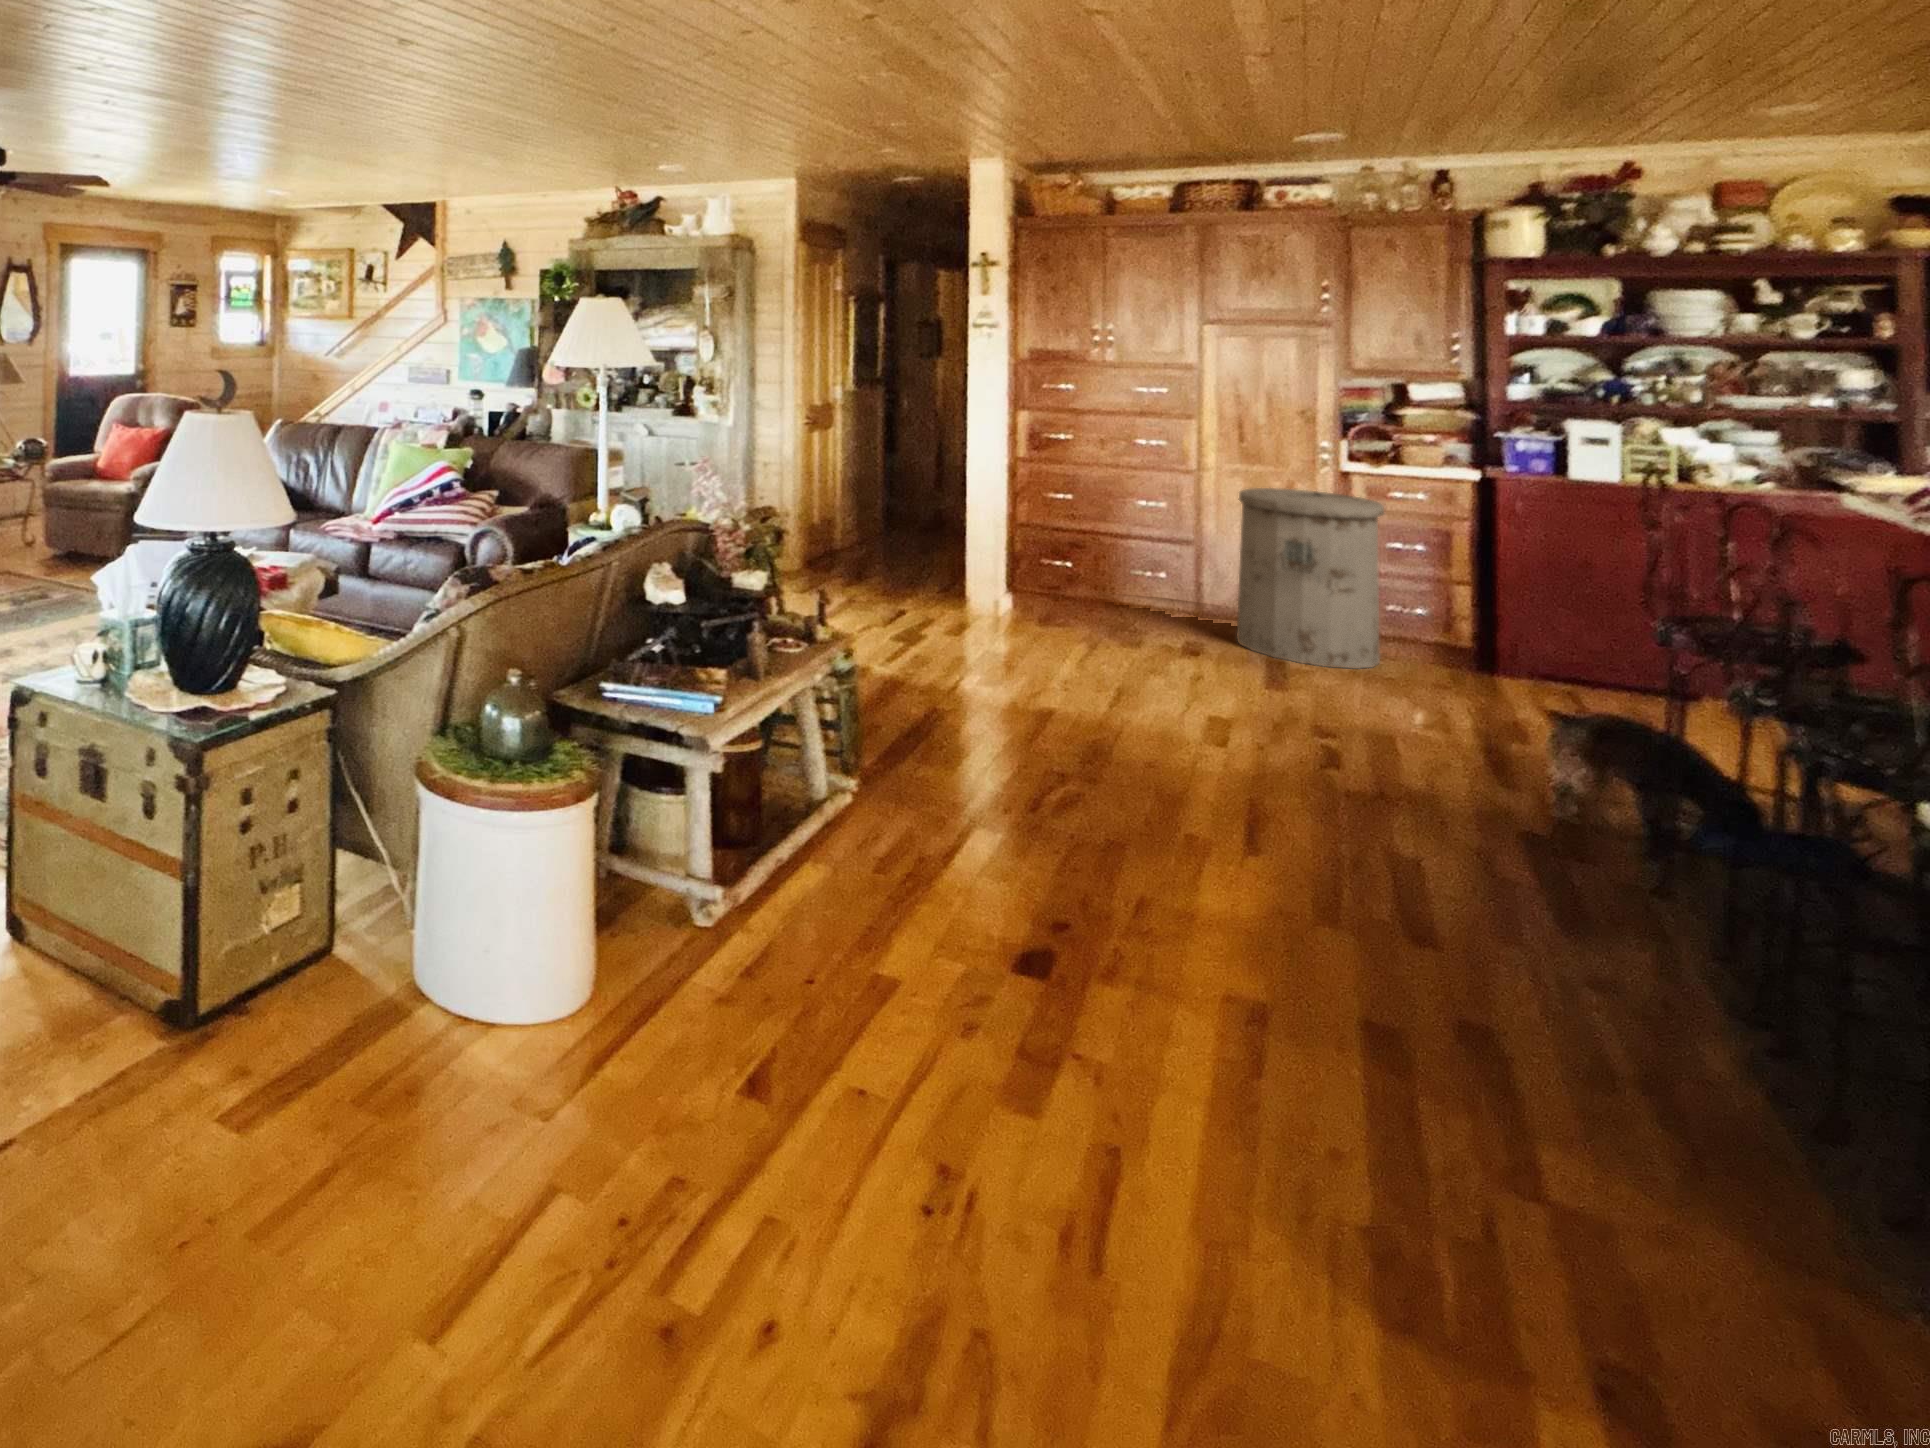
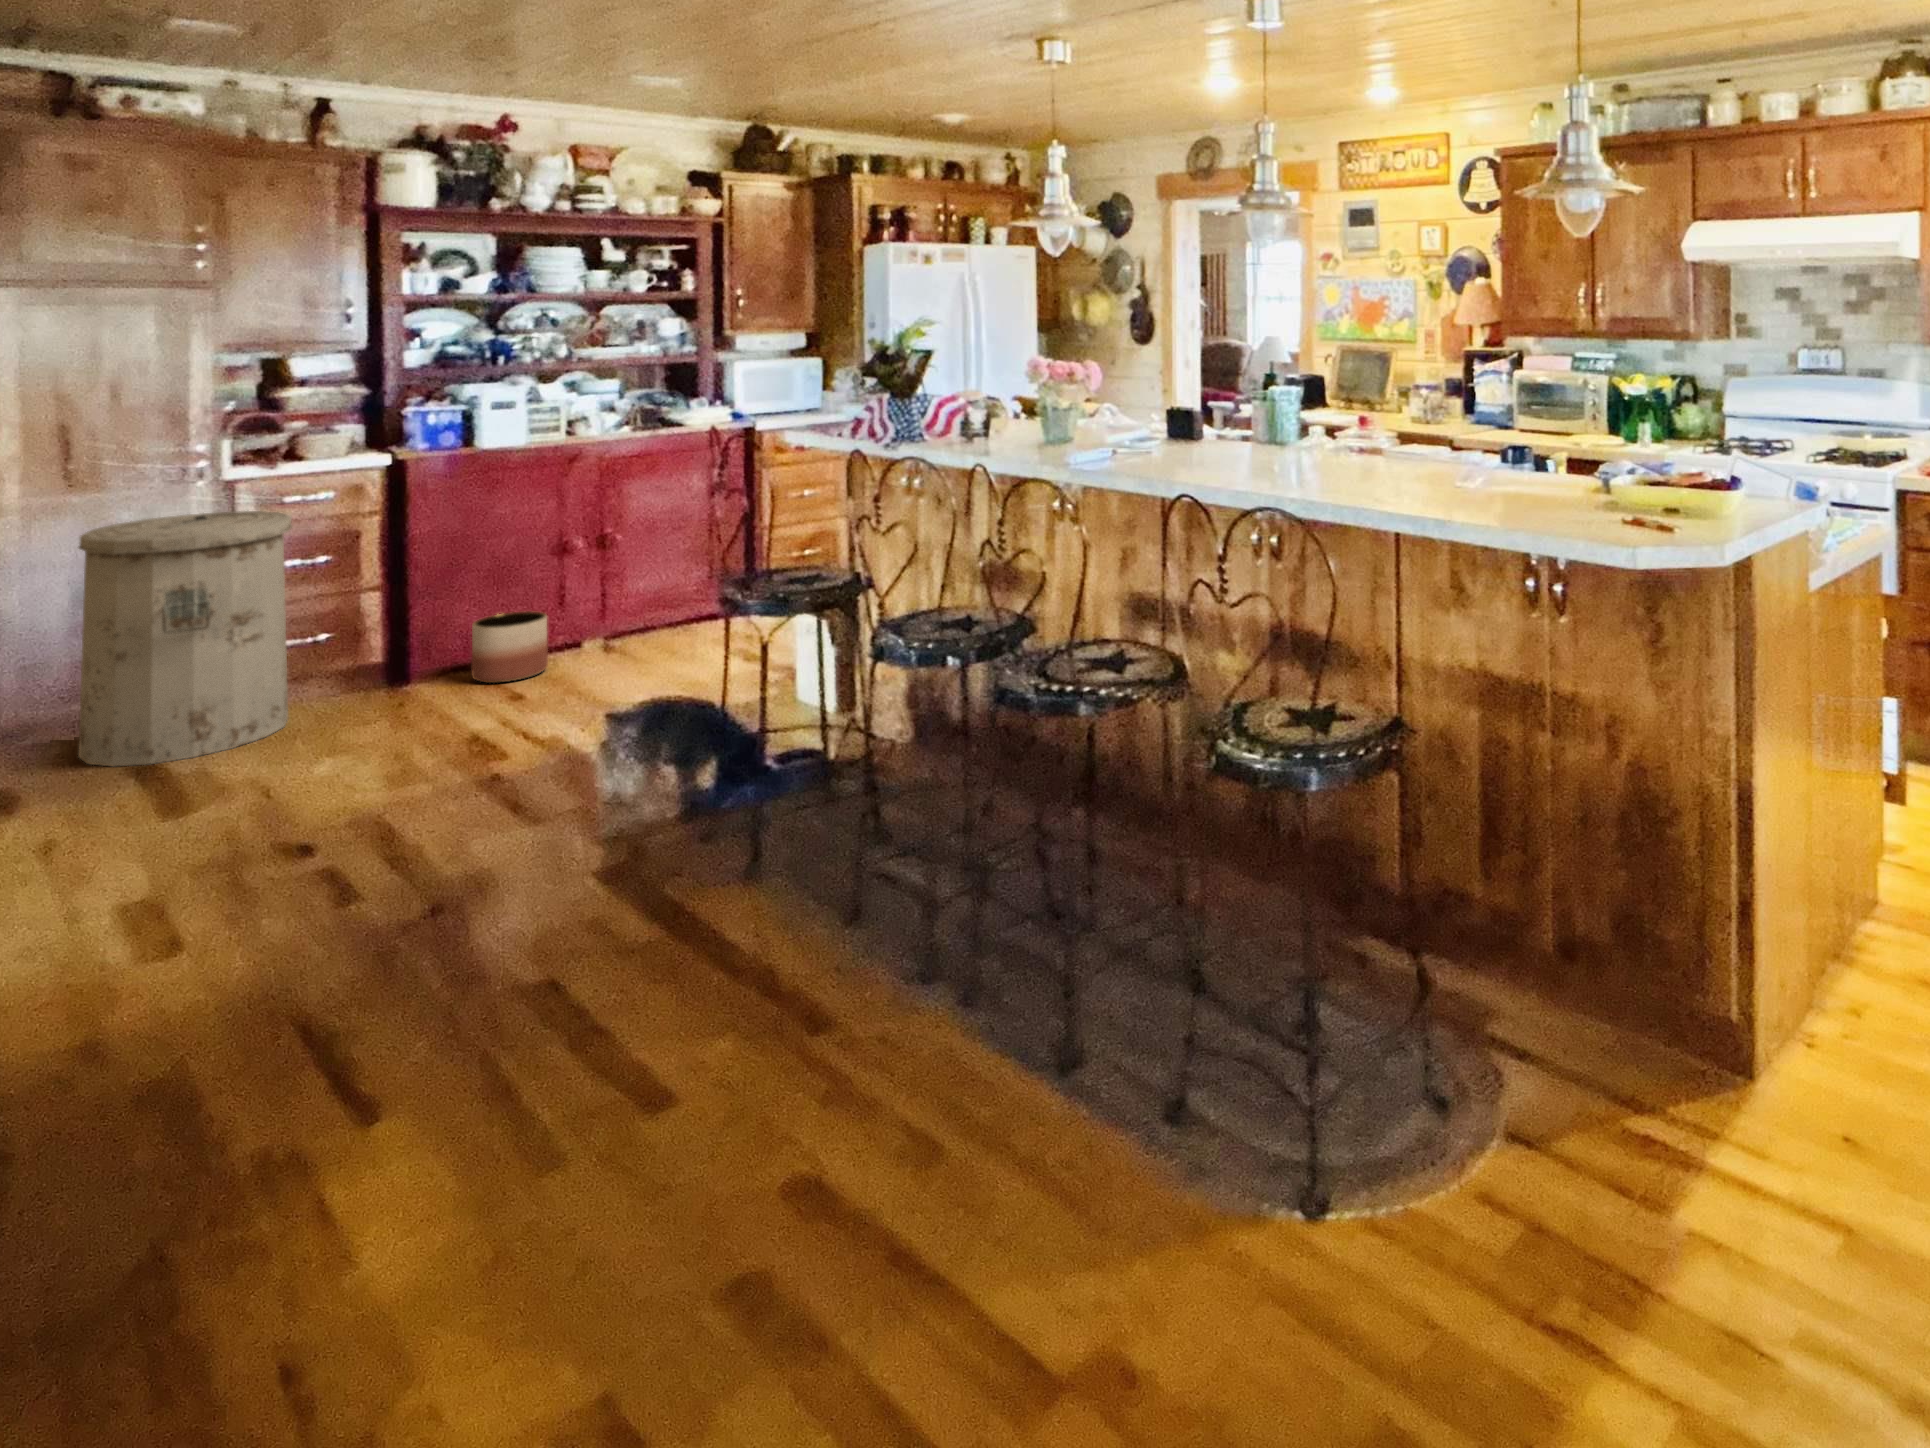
planter: none [1554,637,1641,707] -> present [471,611,548,683]

